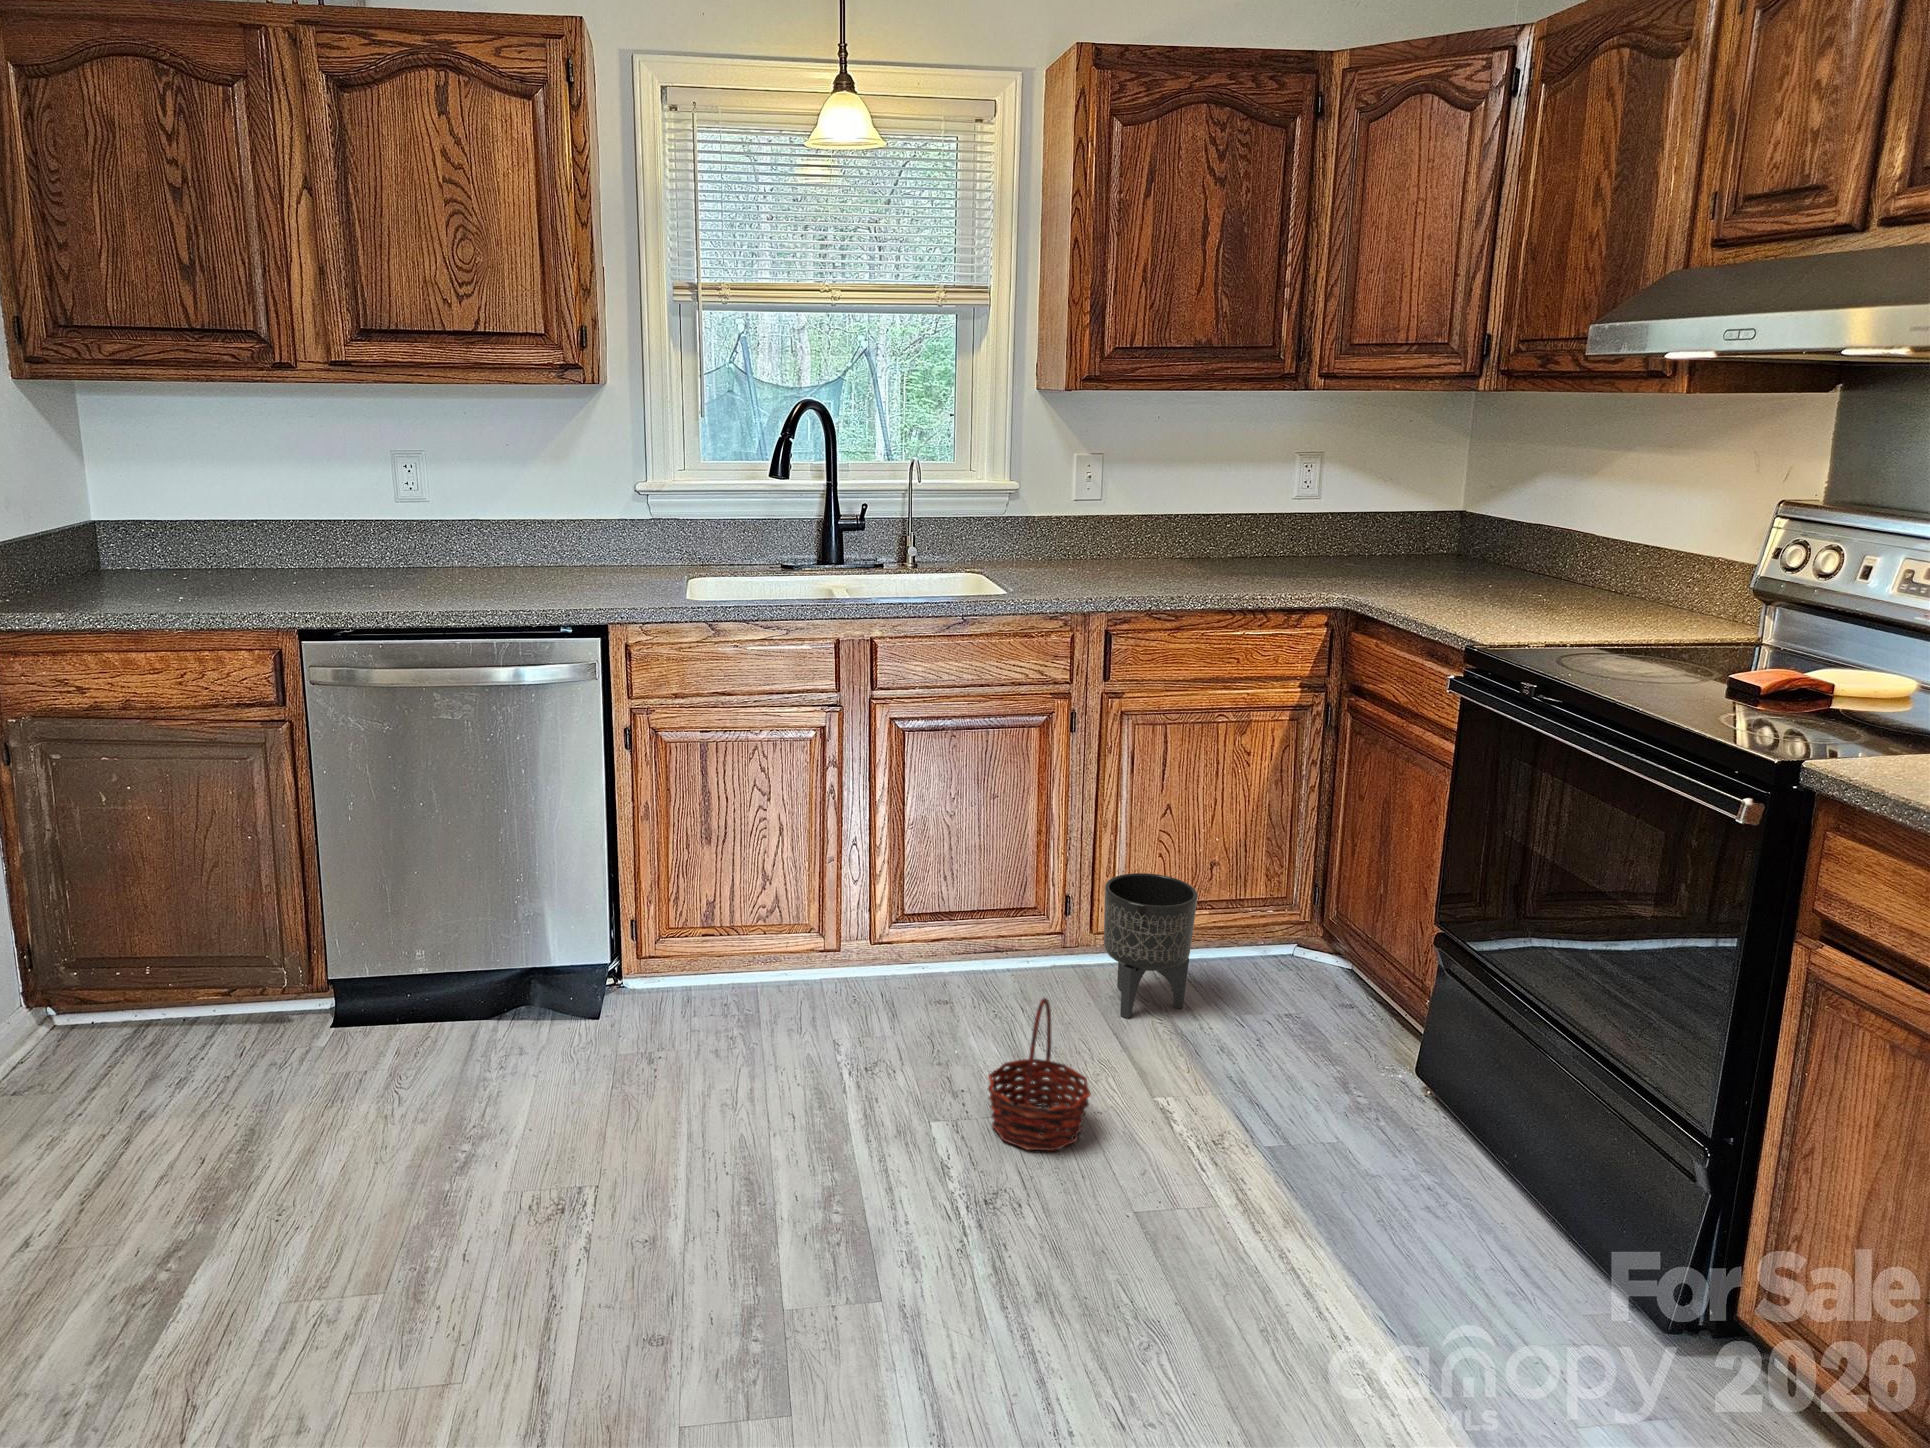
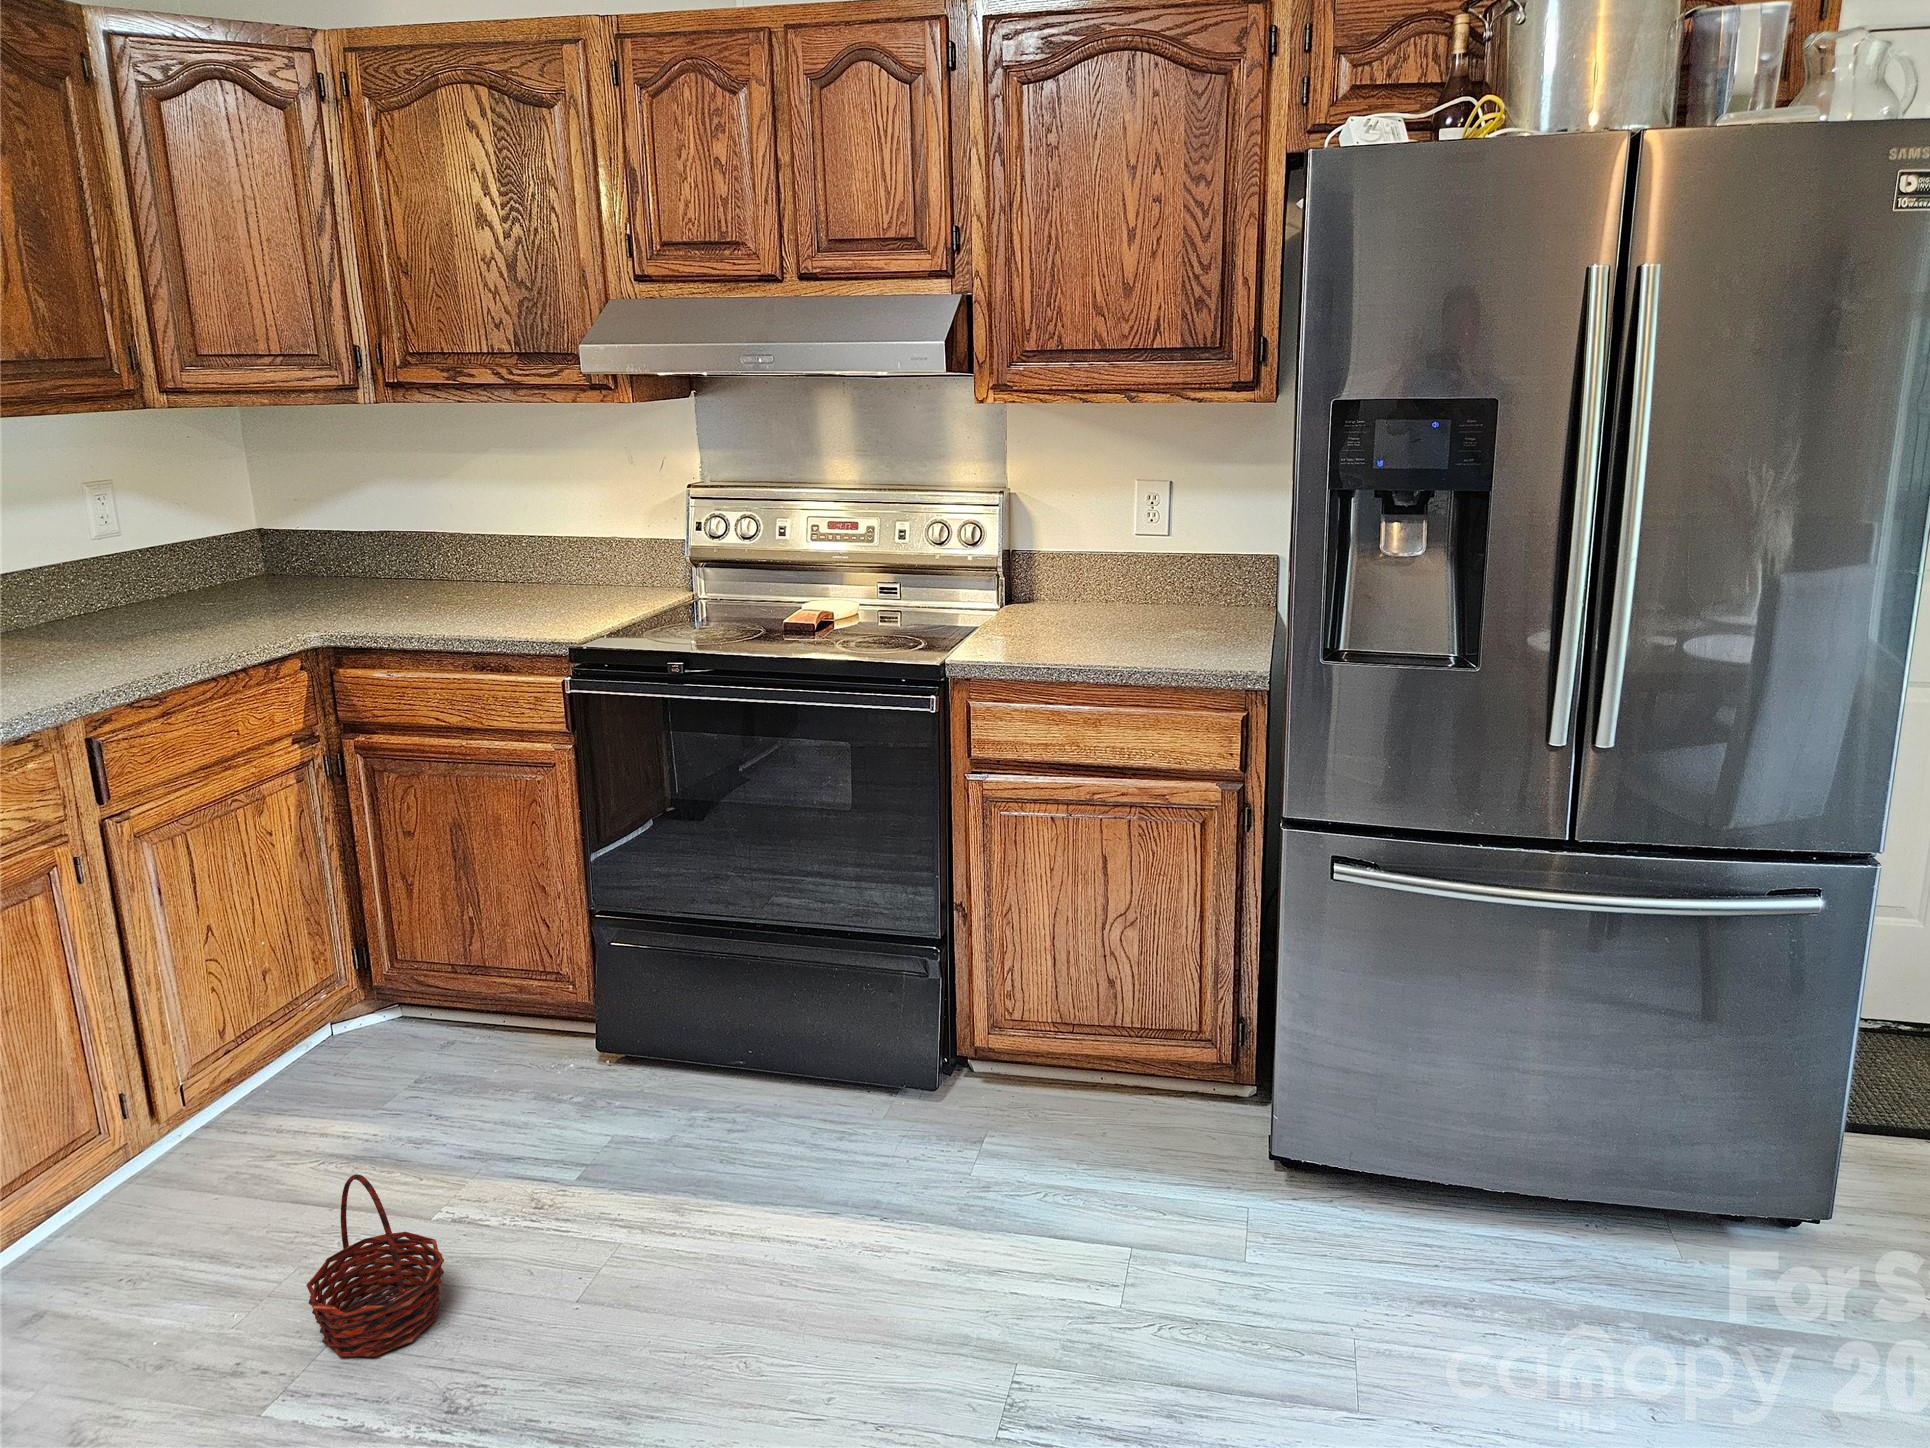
planter: present [1104,873,1198,1018] -> none [196,997,326,1177]

